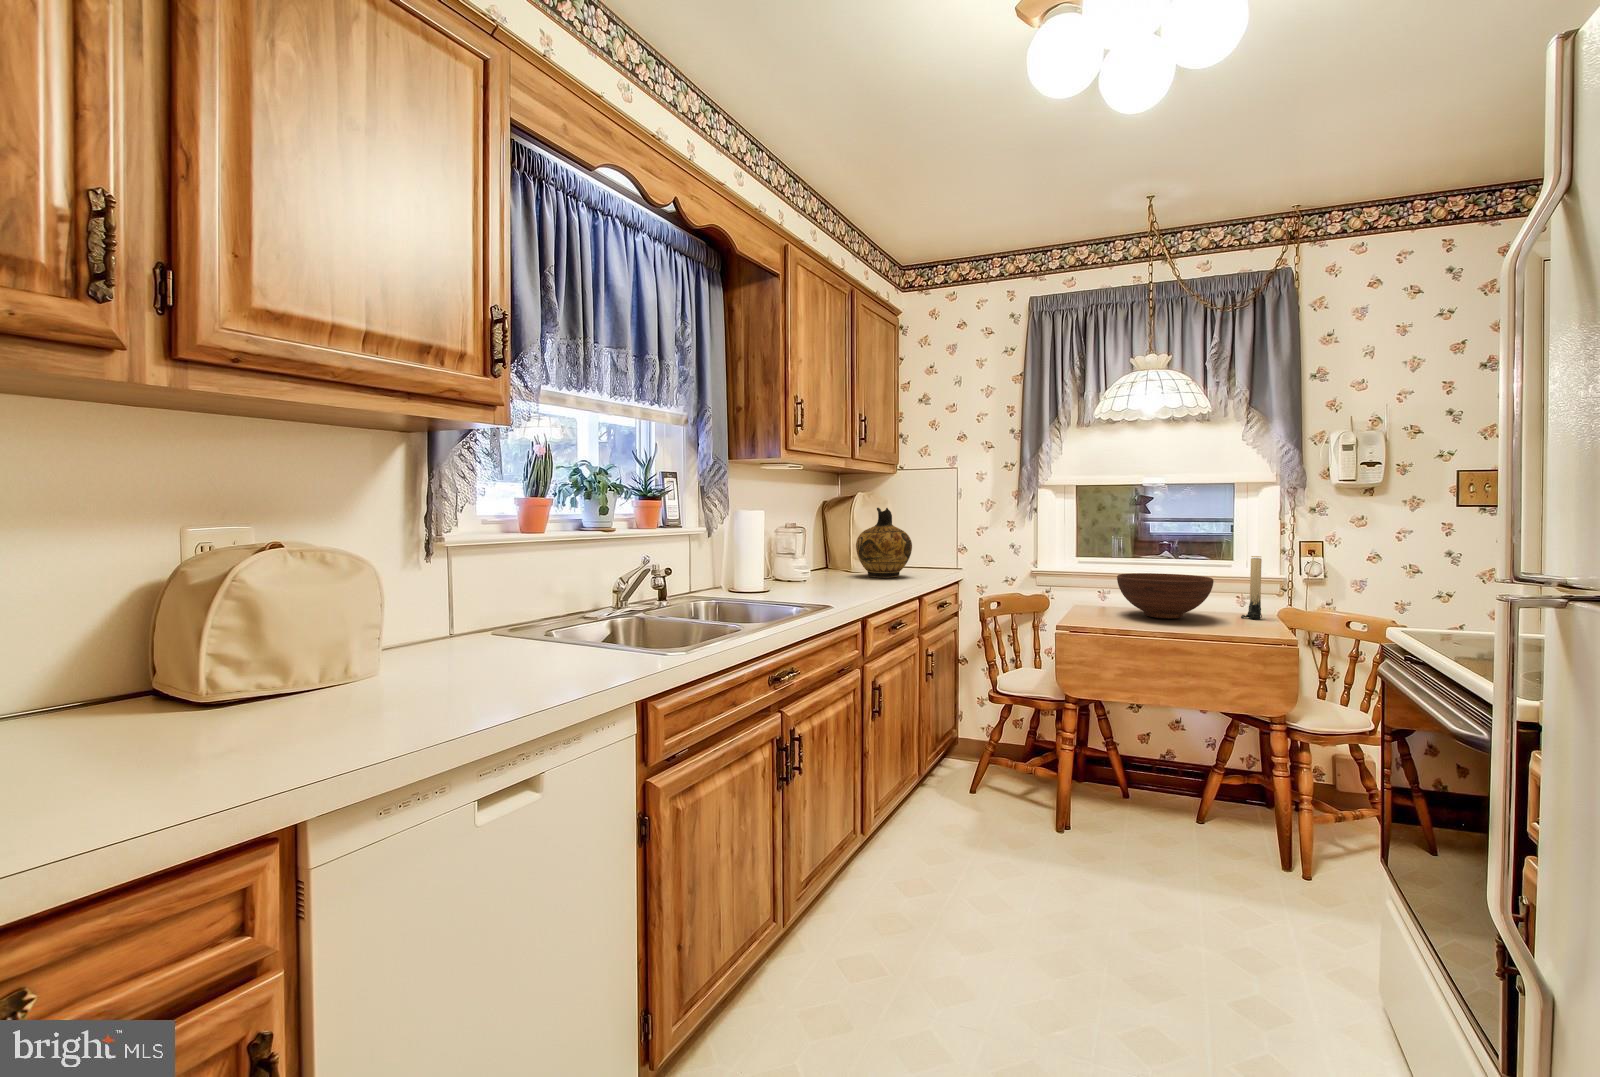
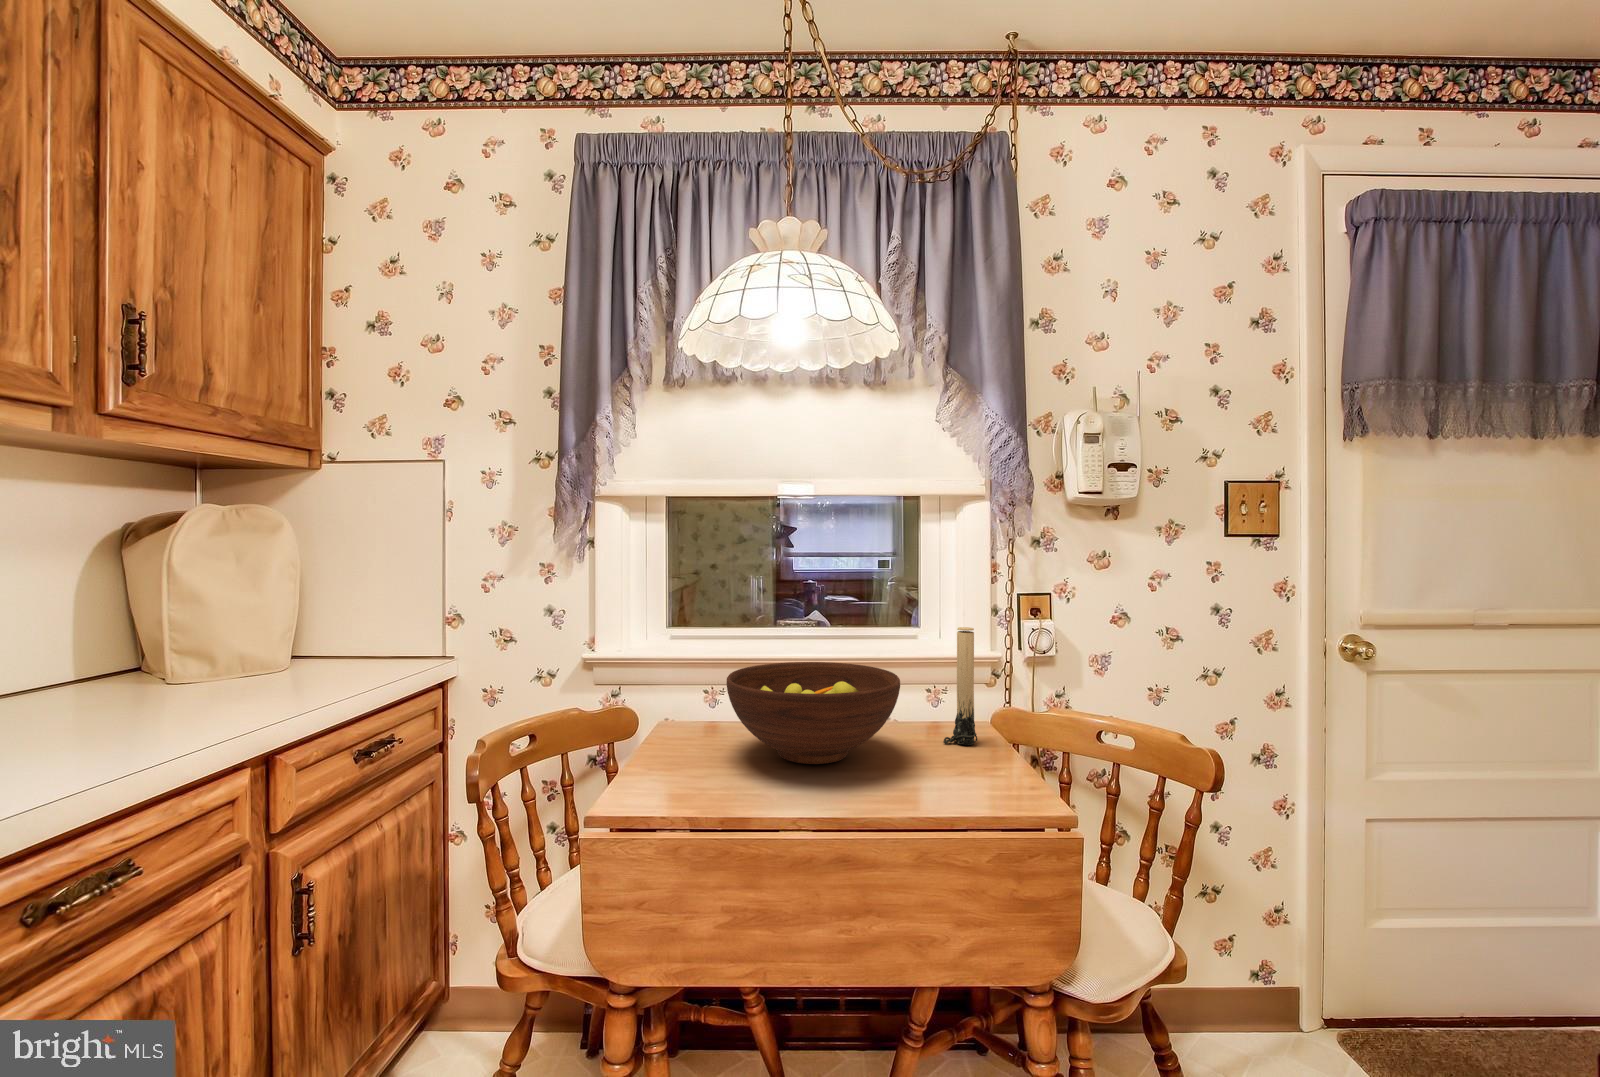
ceramic jug: present [856,508,912,578] -> none [70,537,257,720]

